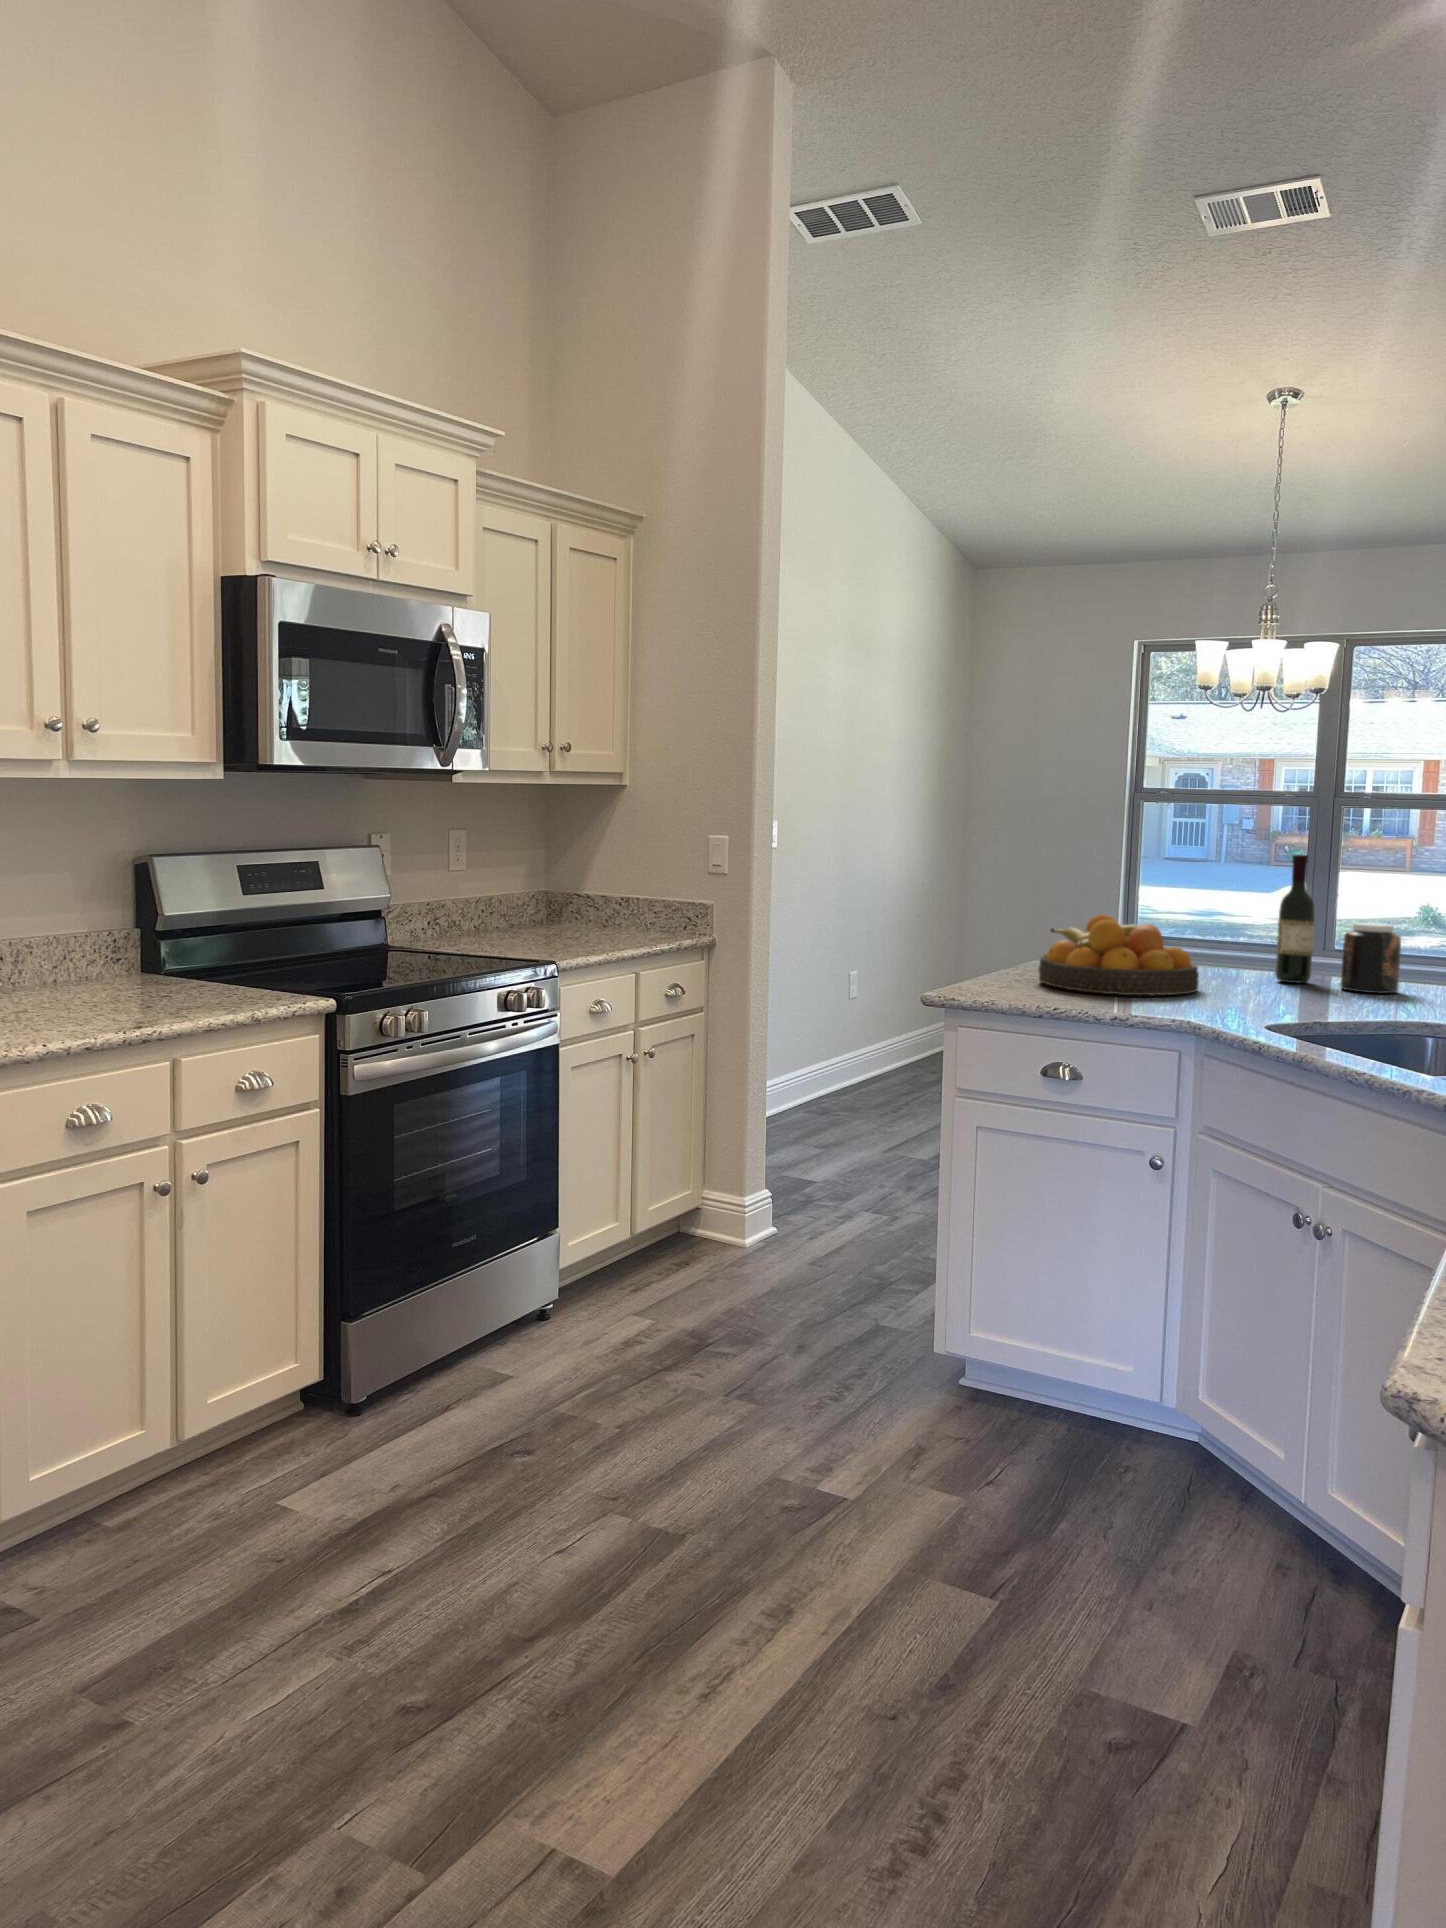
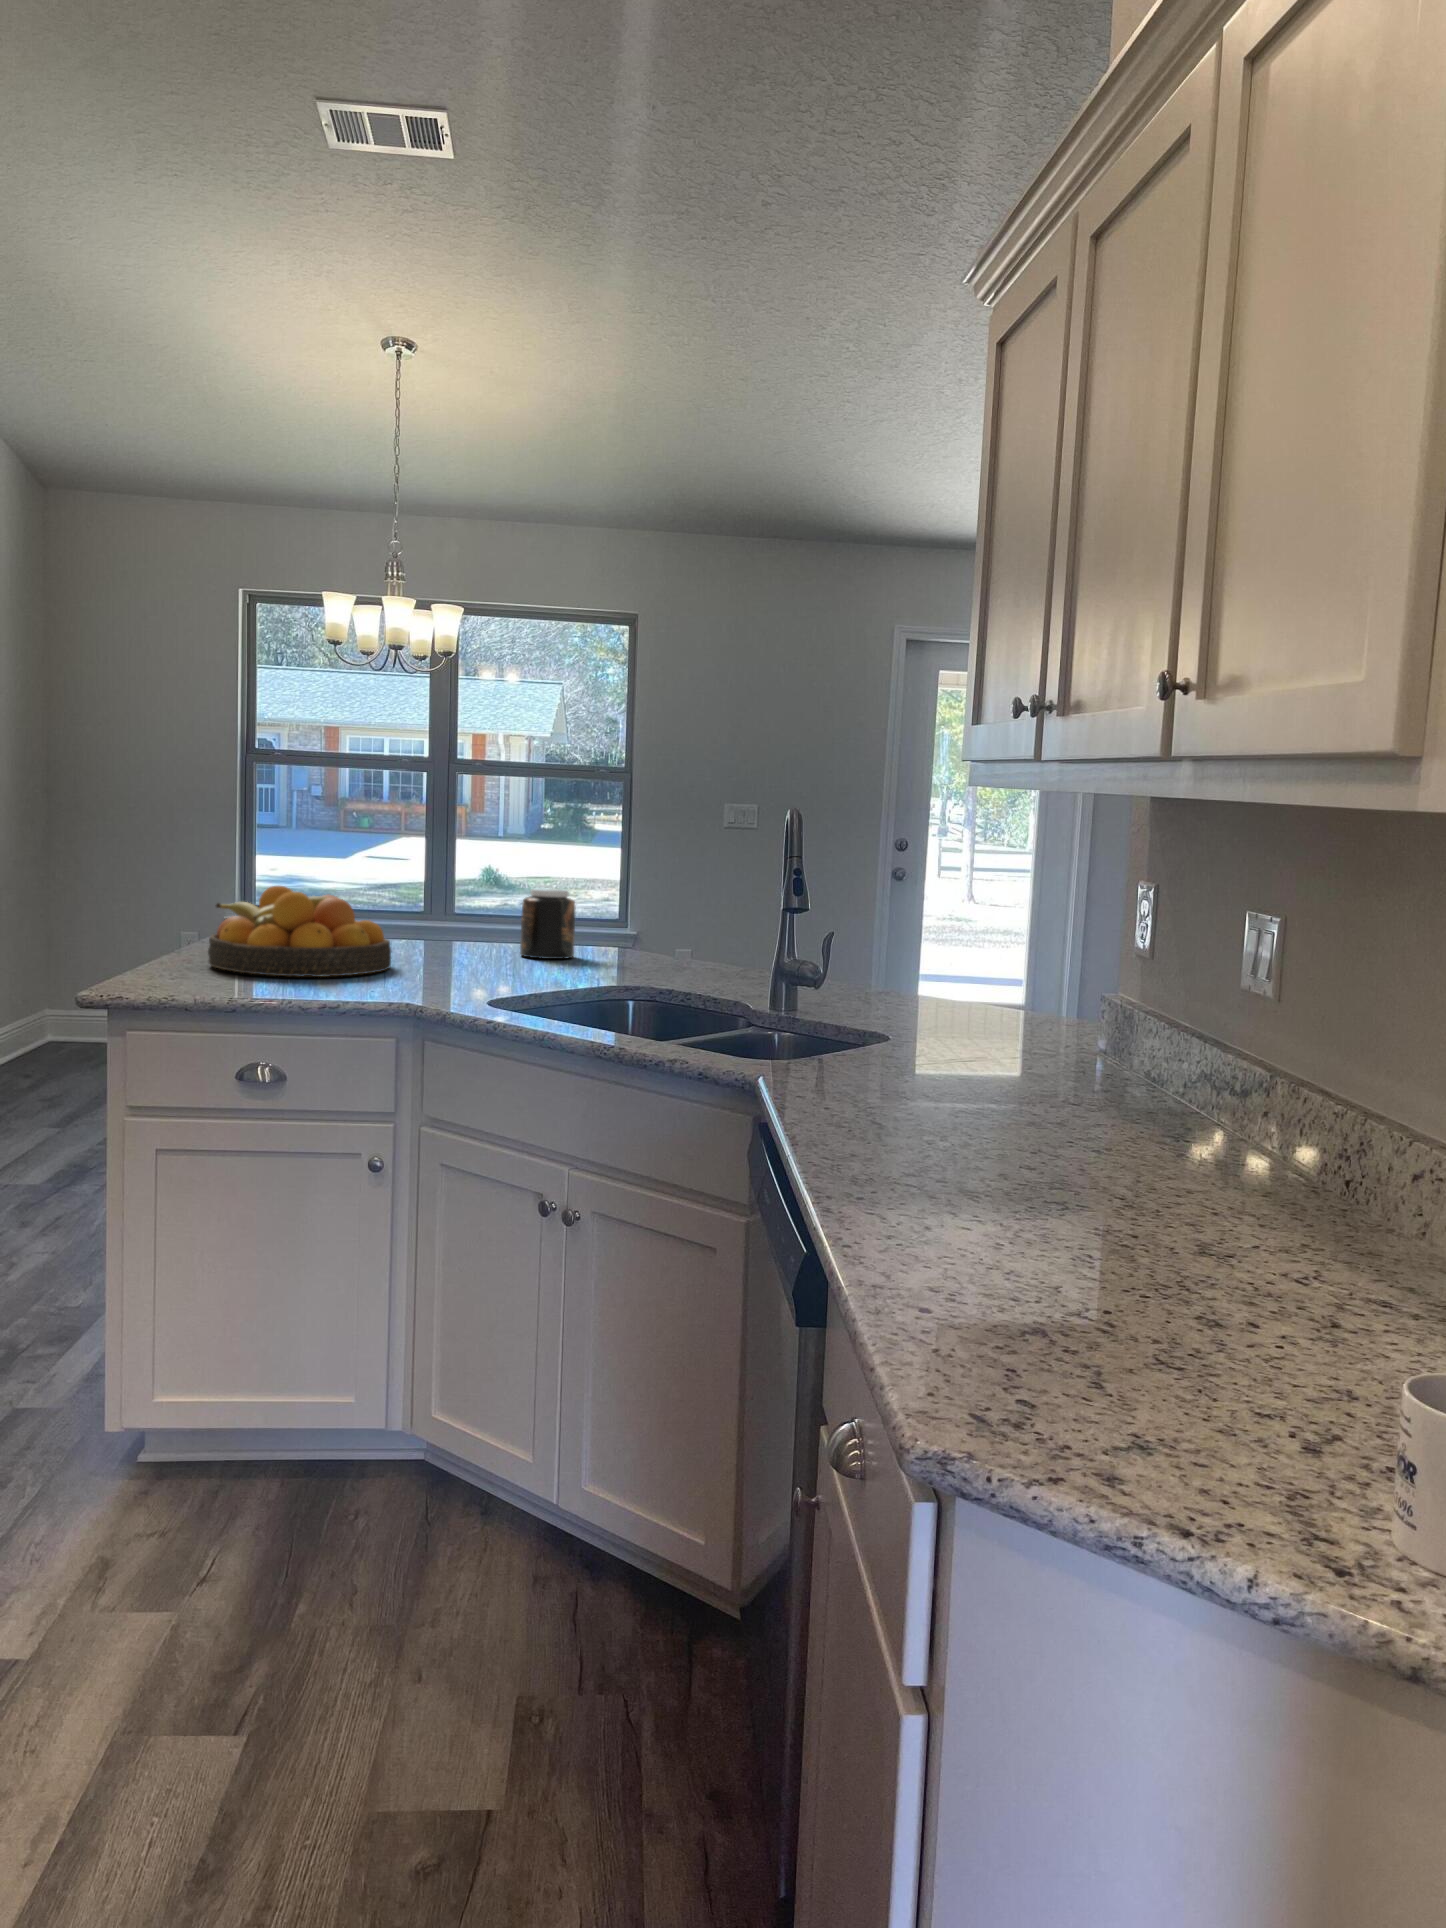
wine bottle: present [1275,854,1315,983] -> none [453,818,491,953]

